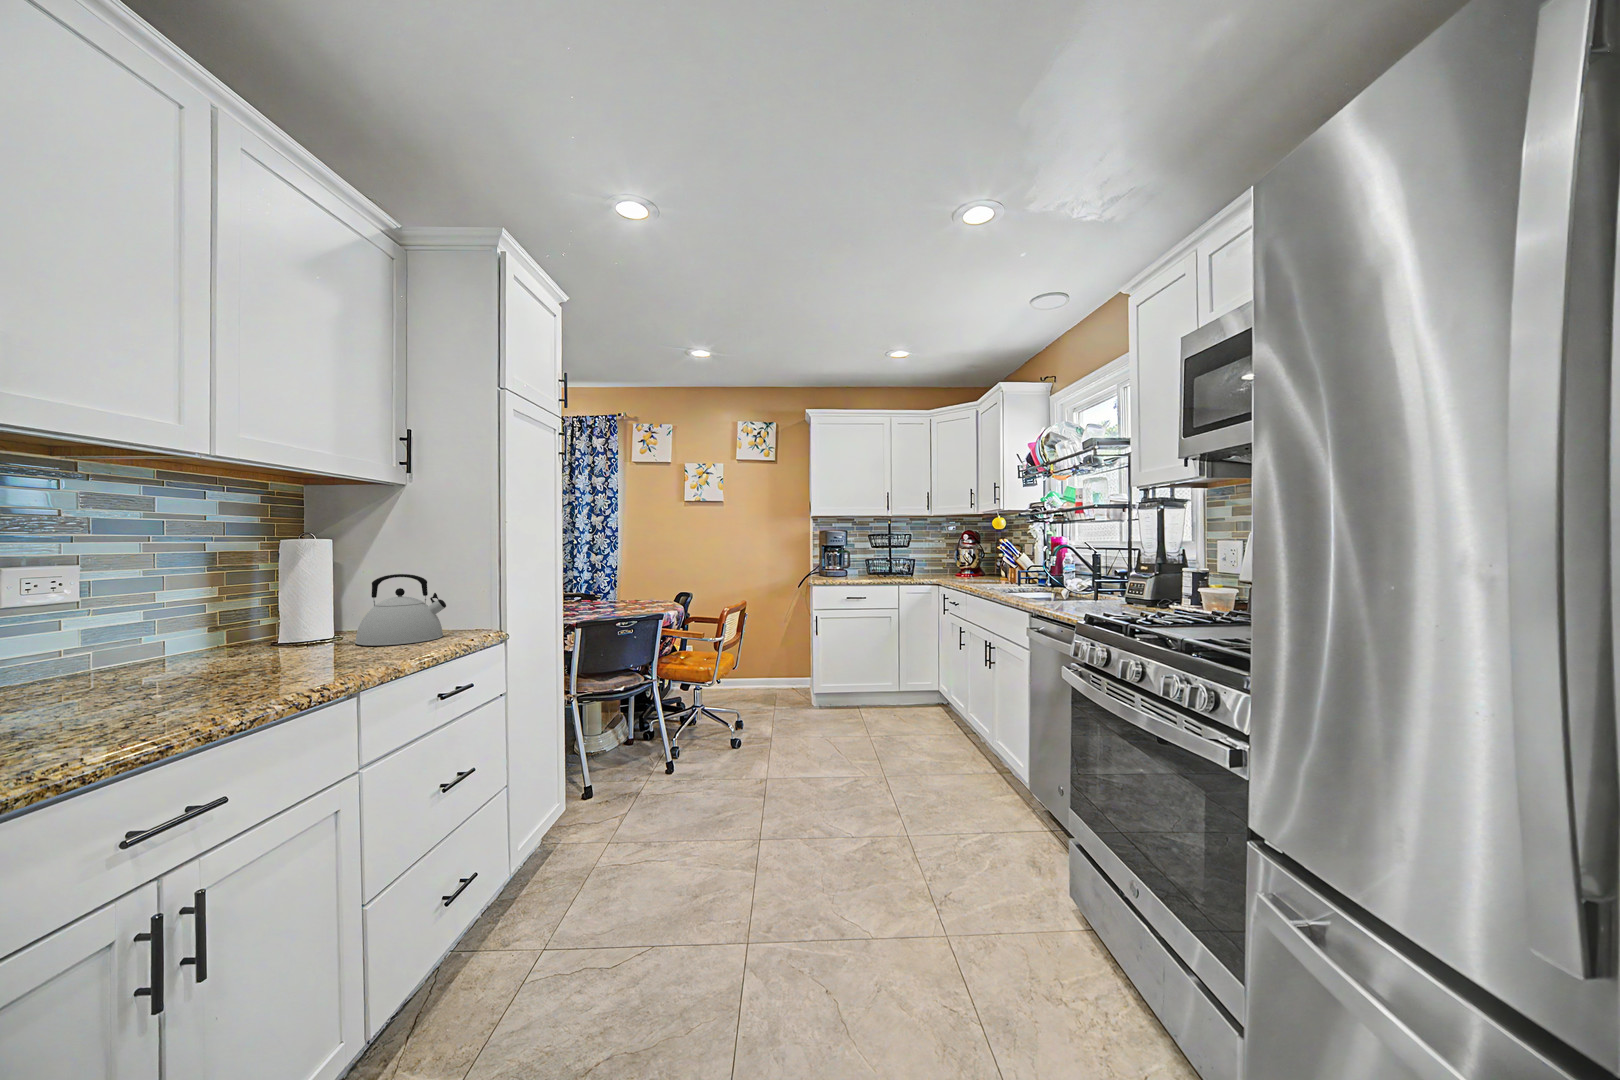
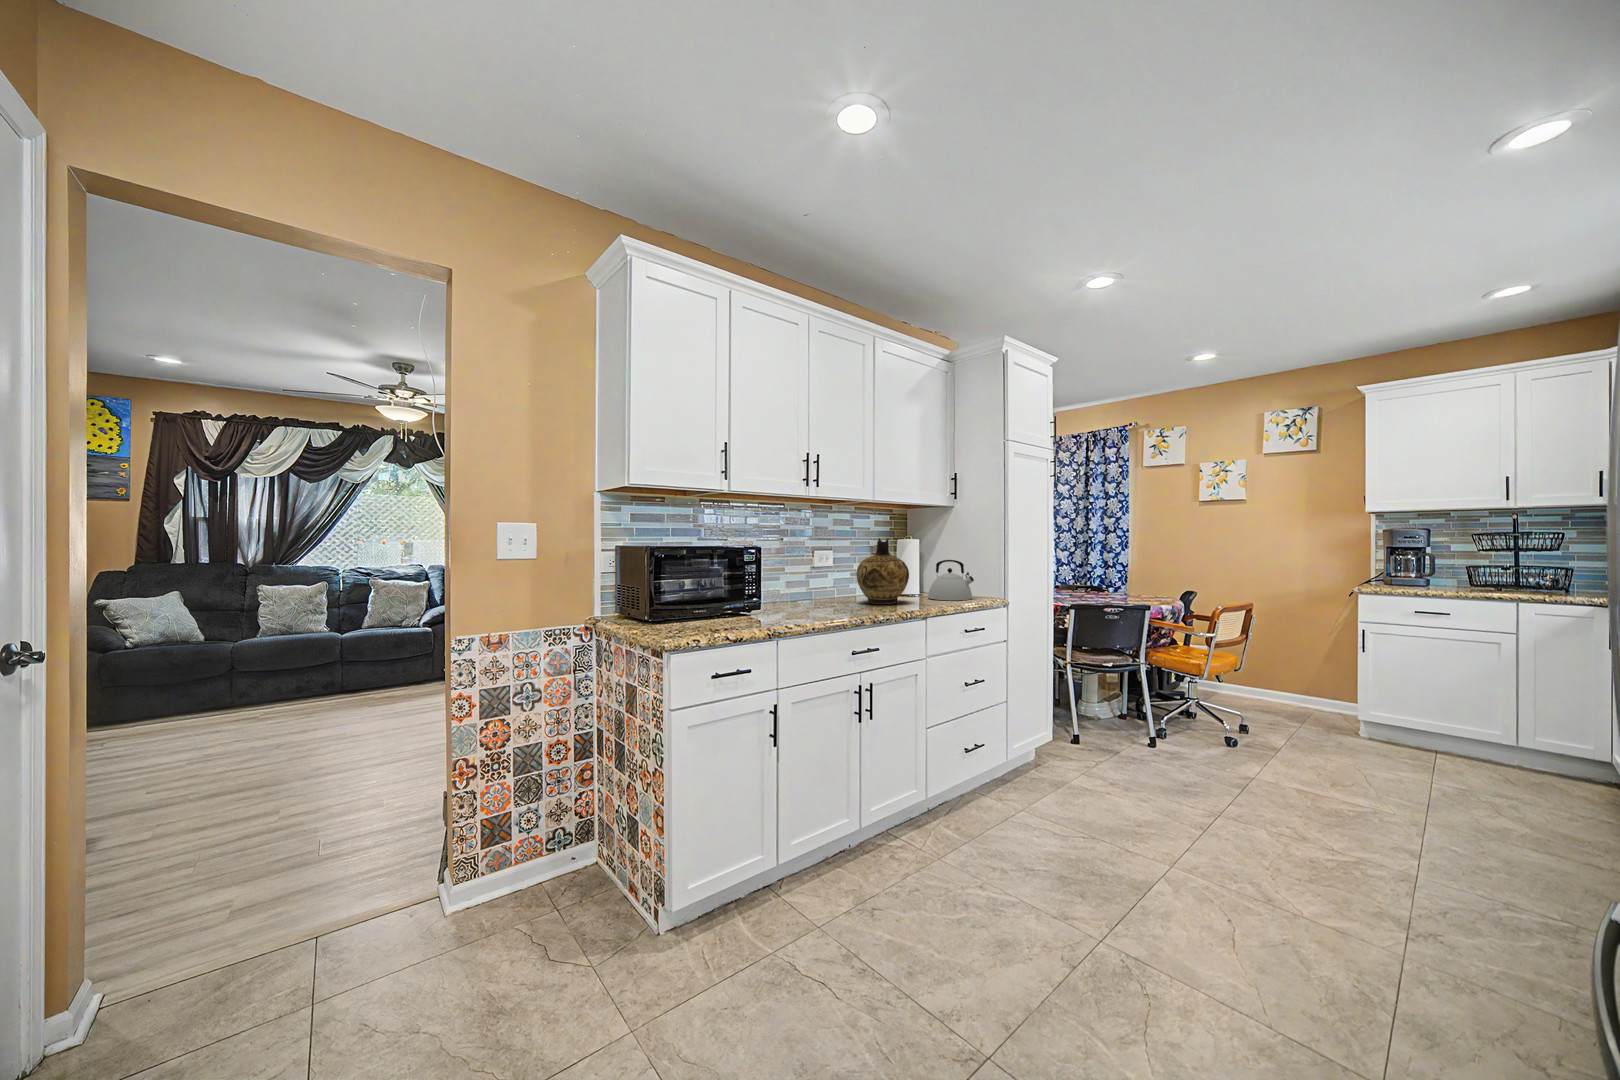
ceramic jug: none [169,537,314,673] -> present [856,538,909,604]

